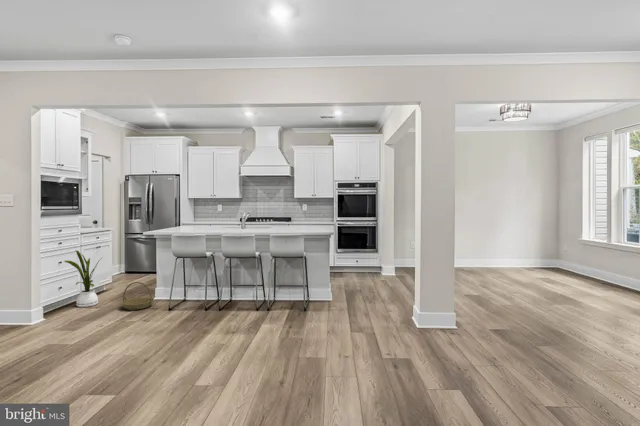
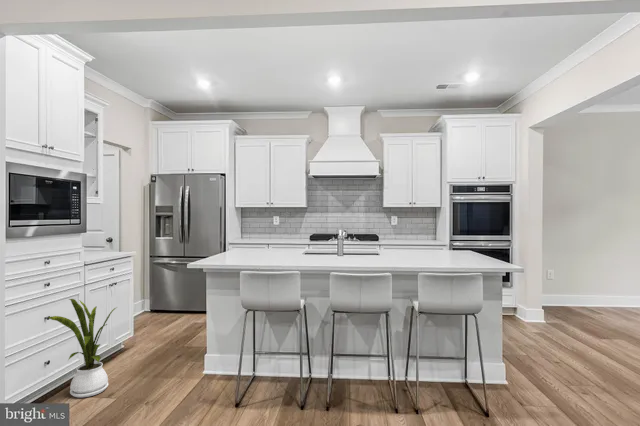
basket: present [121,282,153,310] -> none [147,354,203,409]

